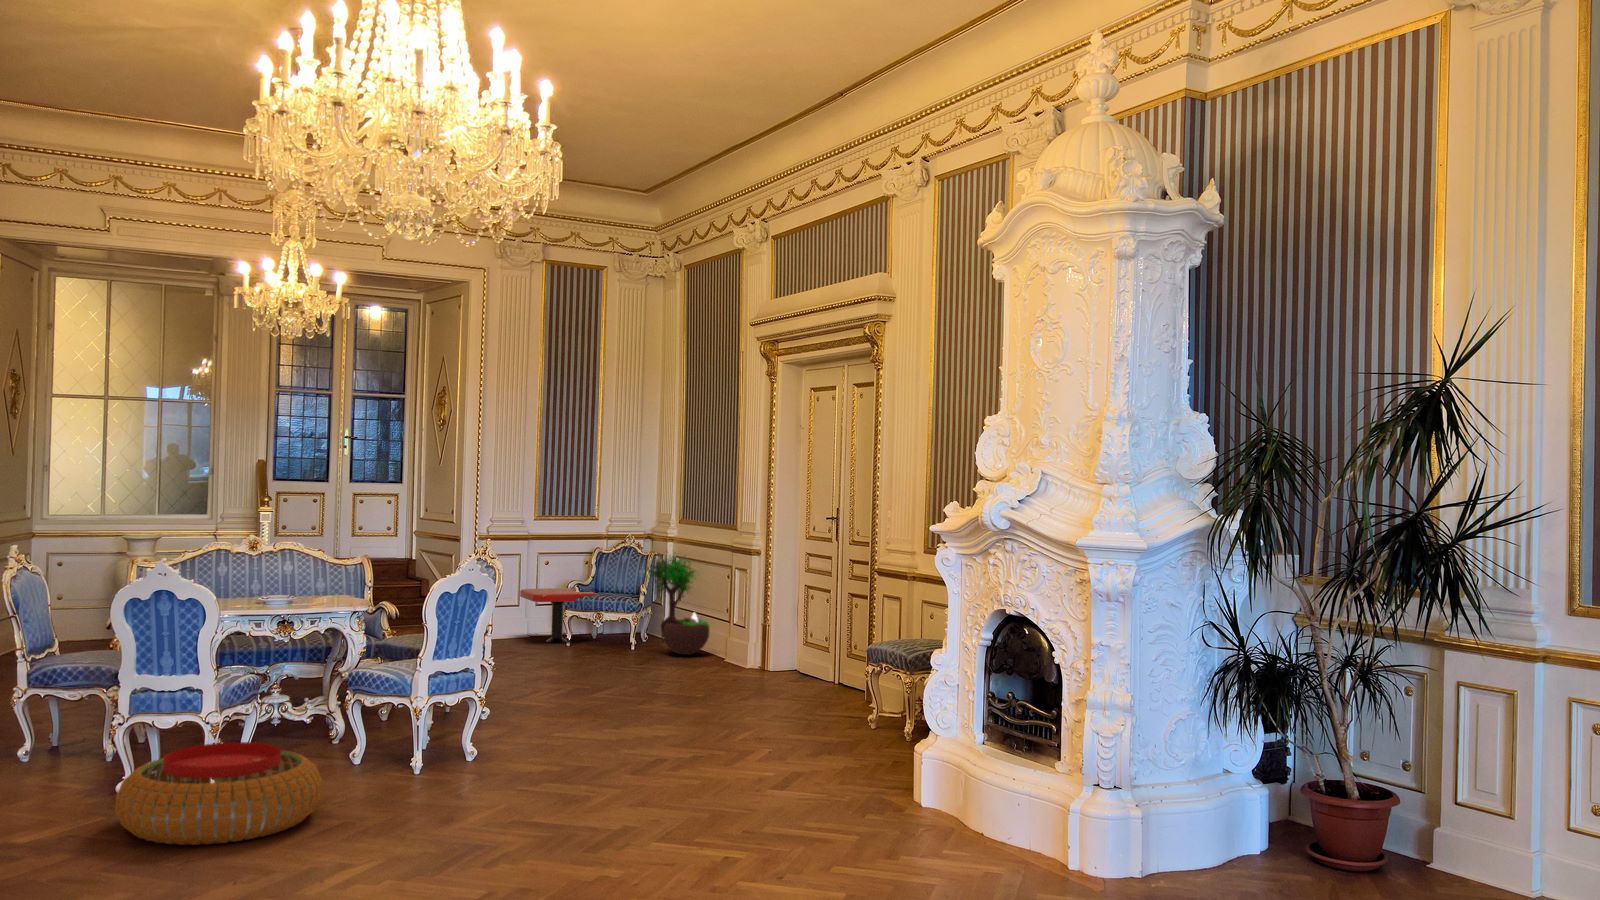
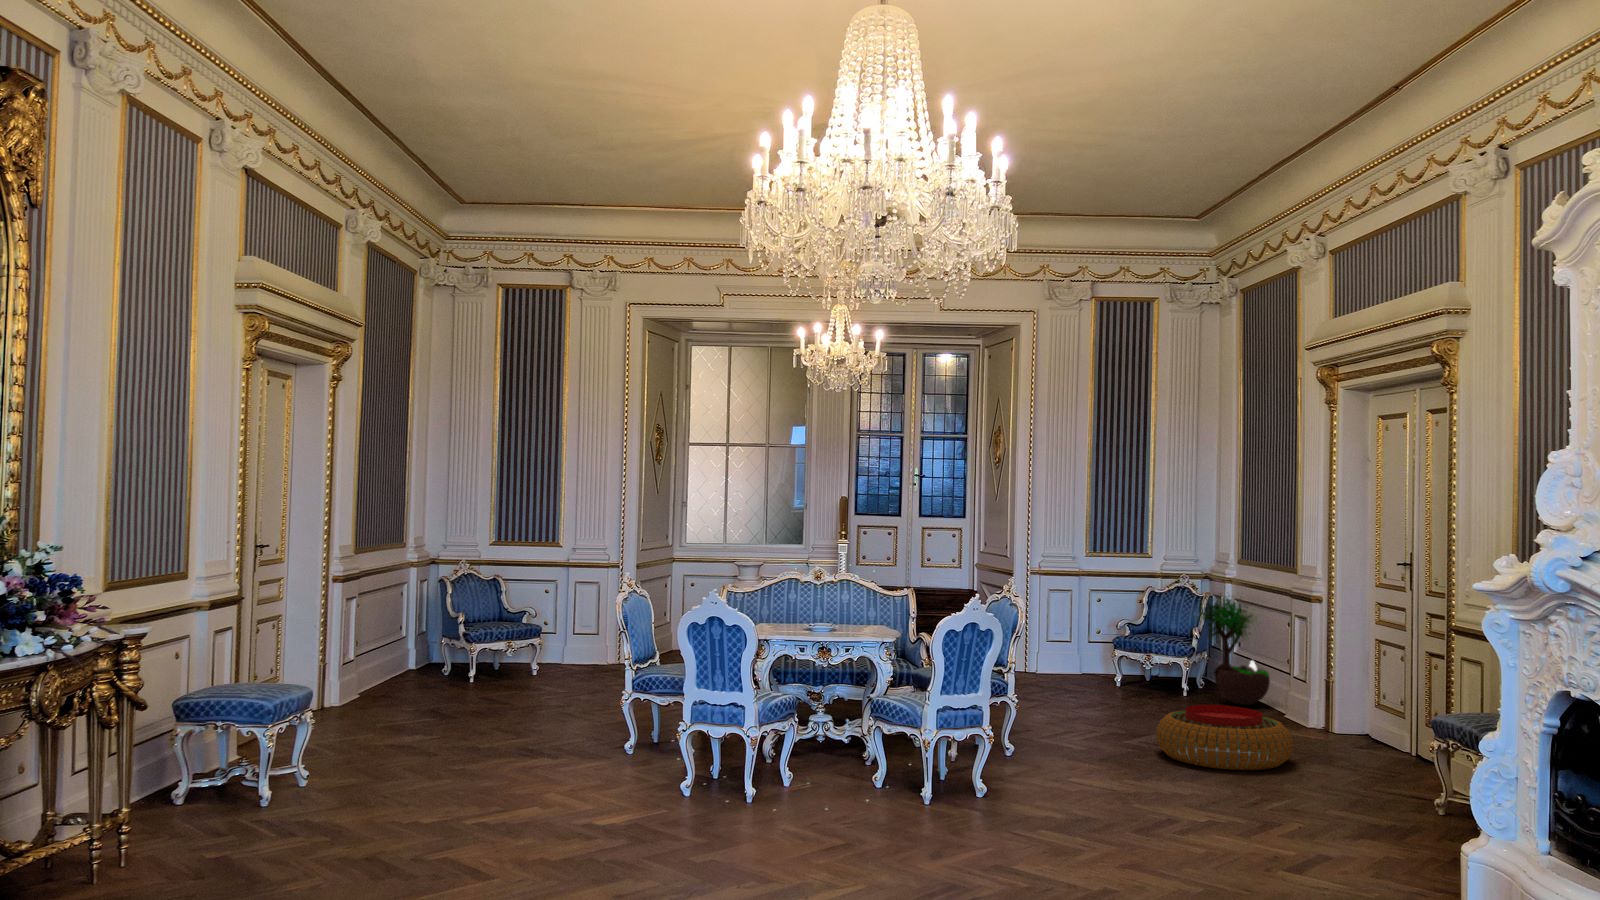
pedestal table: present [520,588,596,643] -> none [1072,626,1149,682]
pouf: present [115,742,322,845] -> present [1157,705,1293,770]

